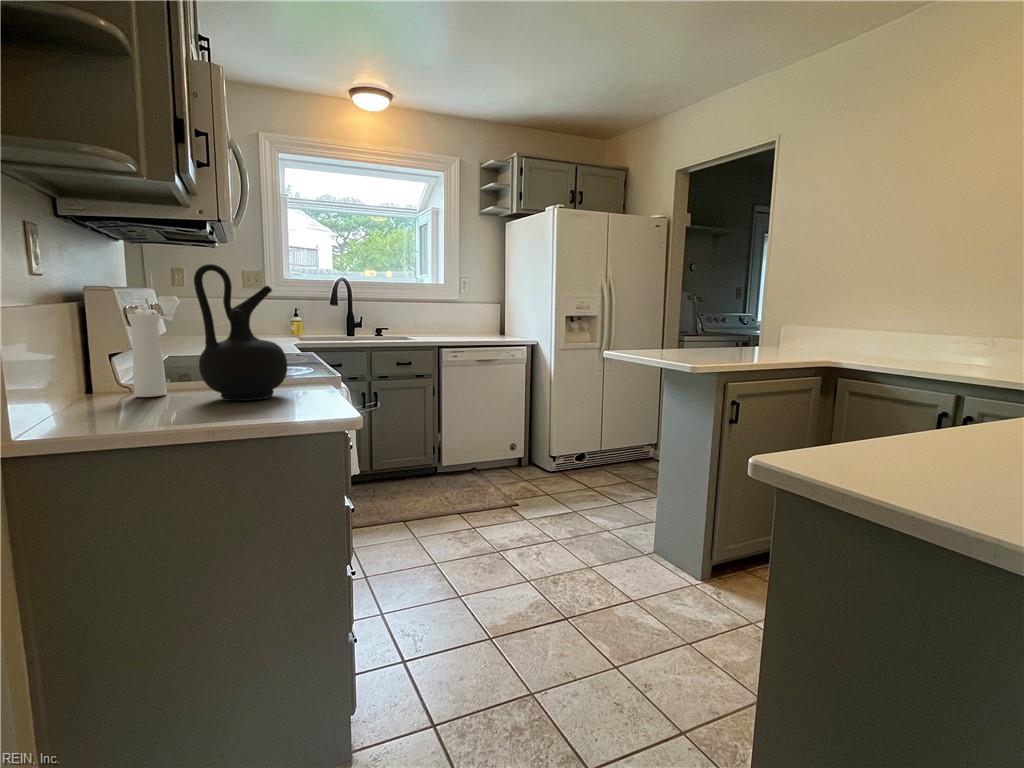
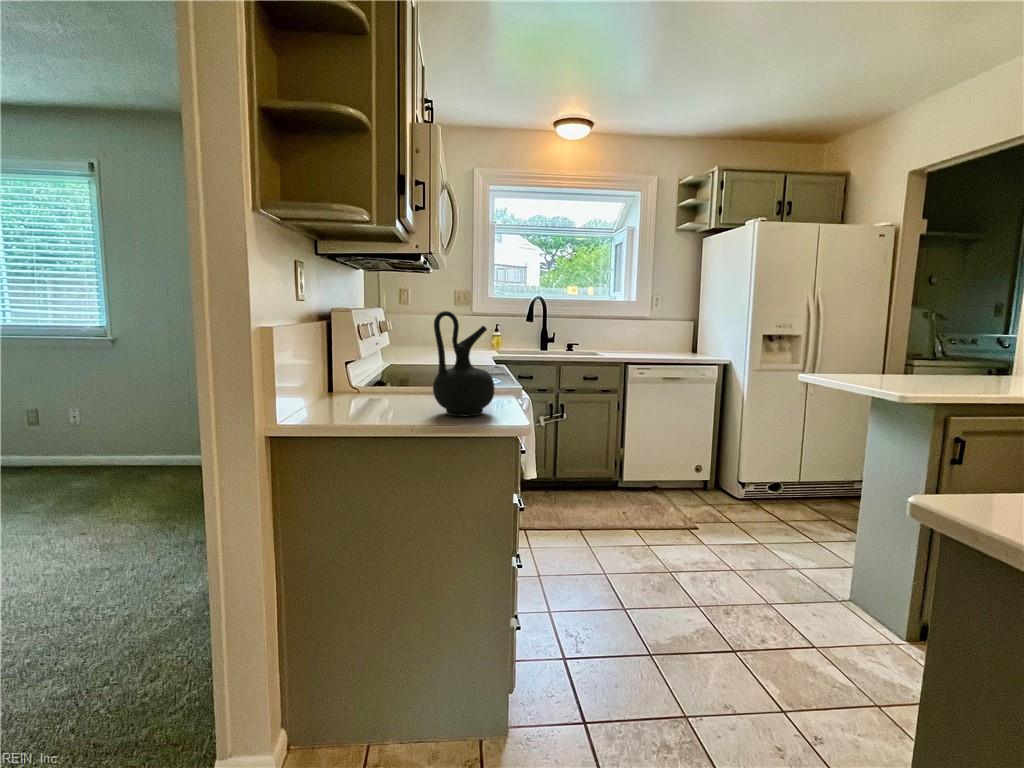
pepper mill: present [127,296,180,397] -> none [388,330,420,408]

